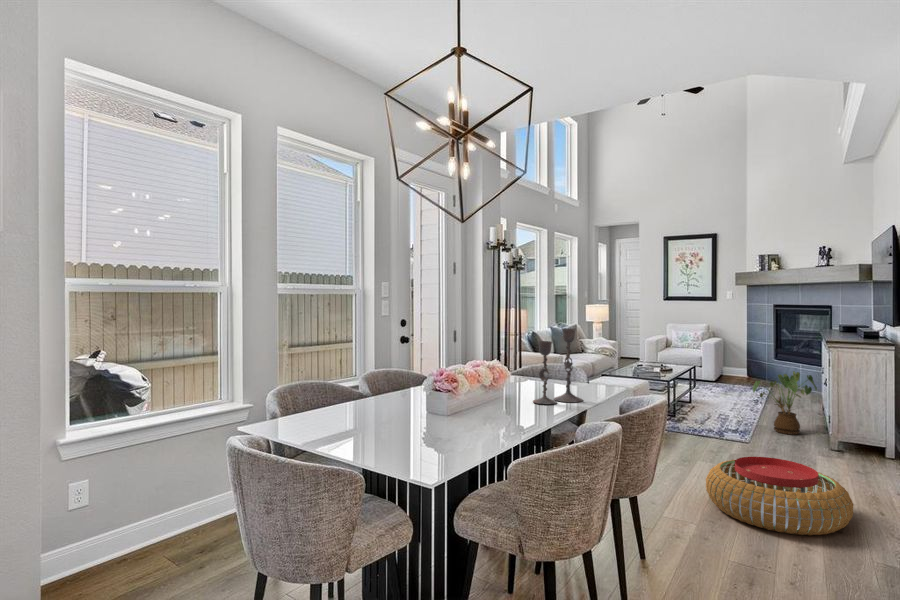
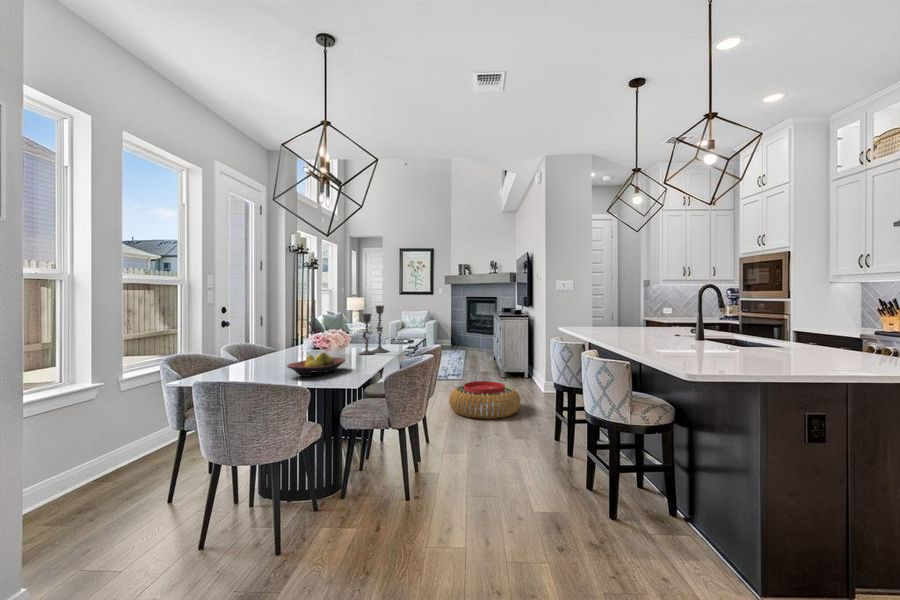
house plant: present [753,371,817,435] -> none [462,336,496,374]
fruit bowl: none [384,405,480,444] -> present [287,352,345,377]

